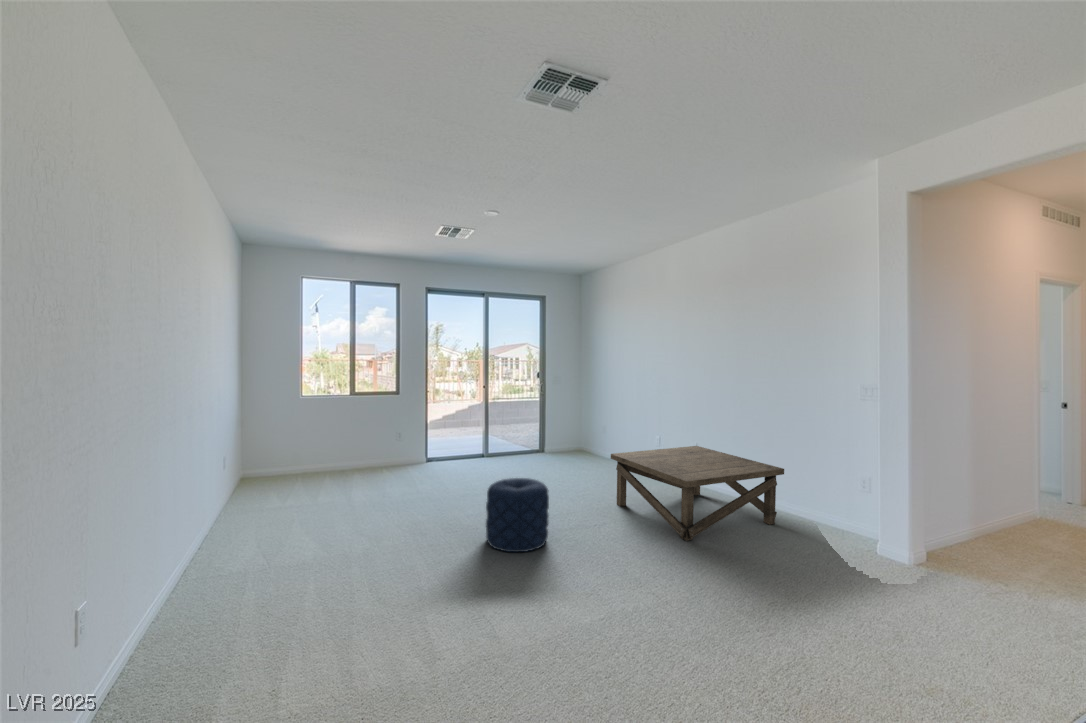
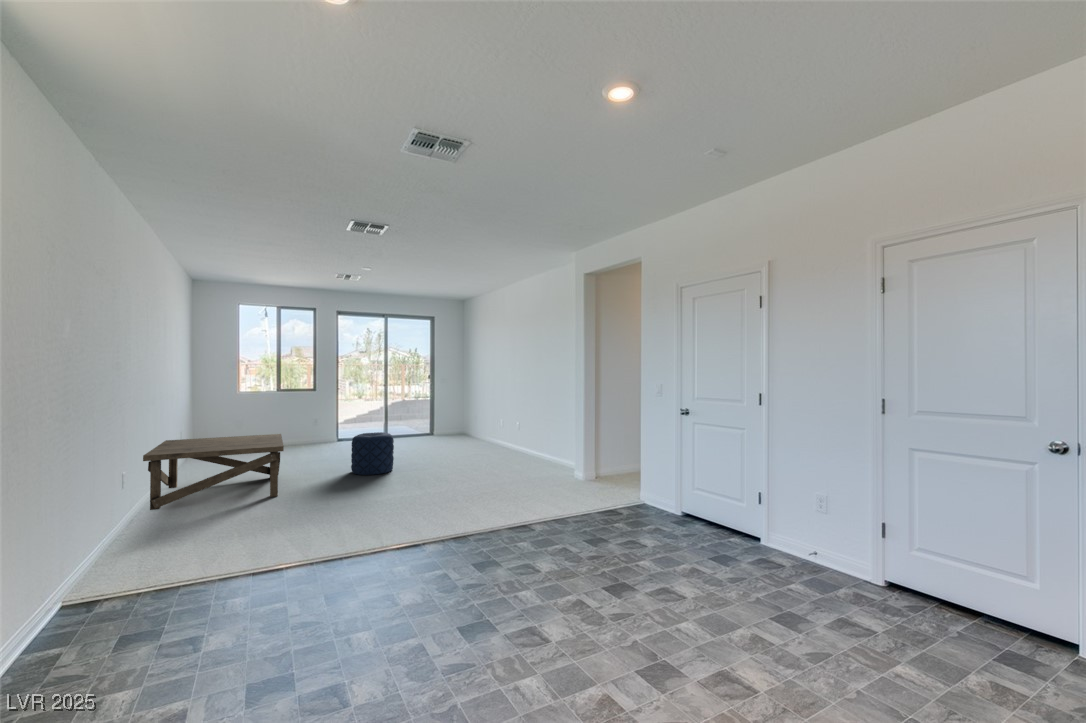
coffee table: present [611,446,784,541] -> present [143,434,284,510]

